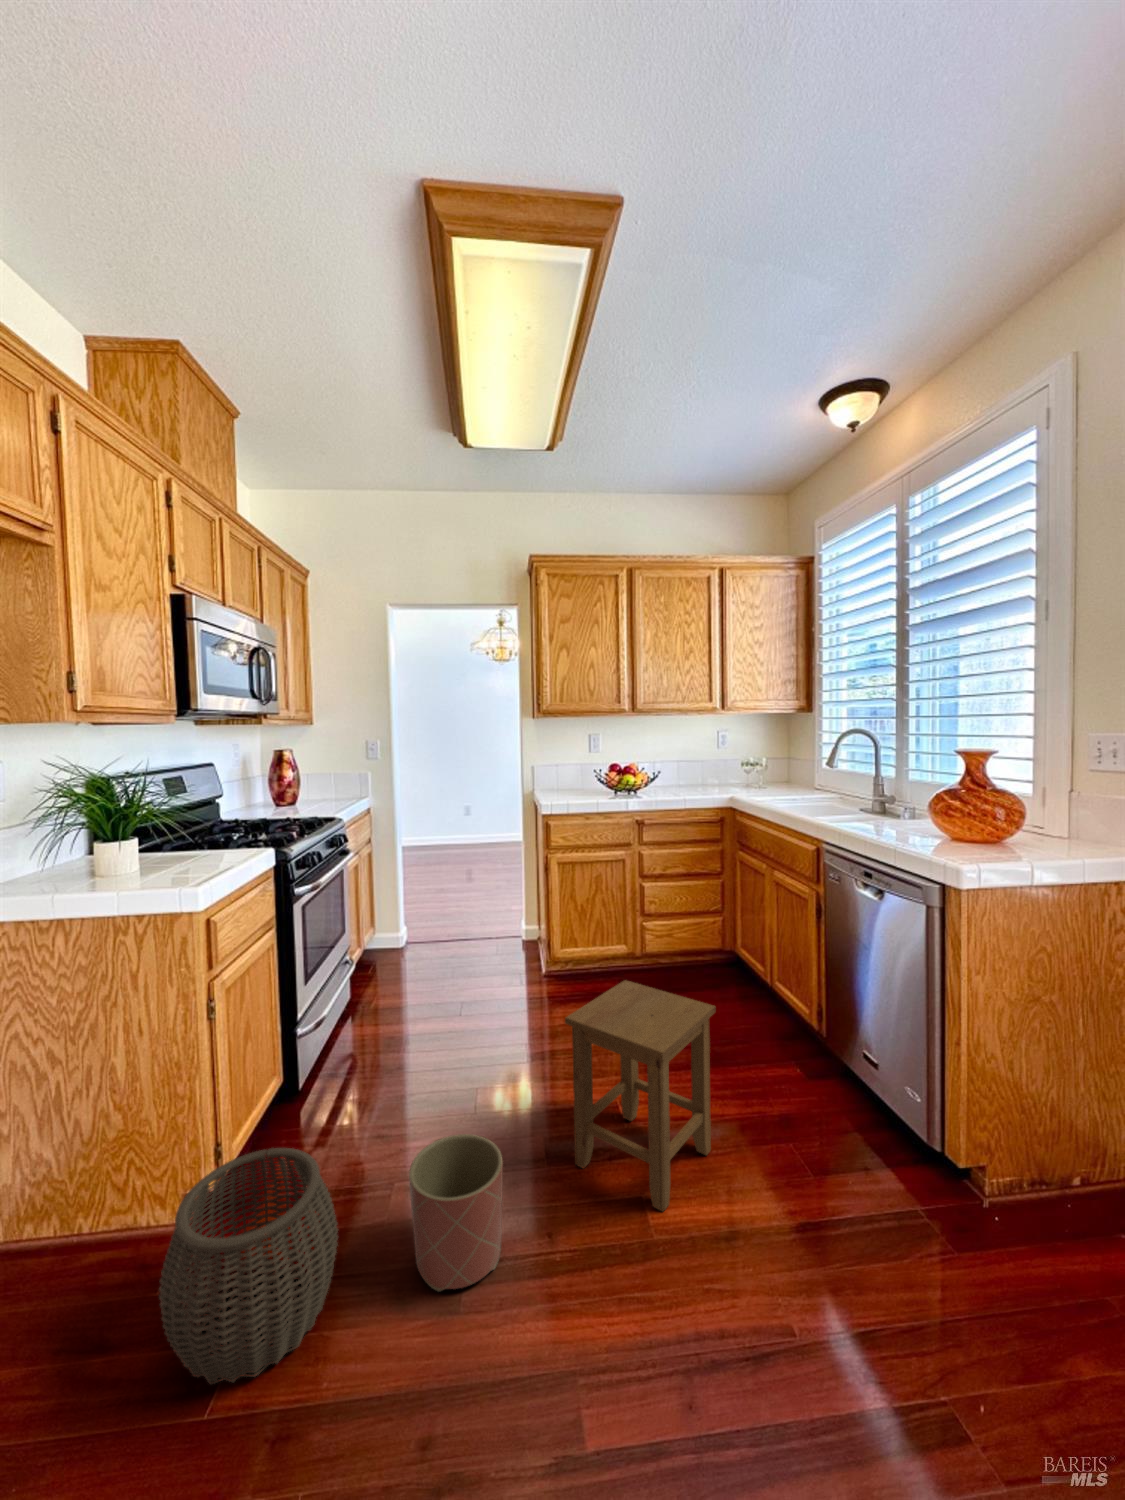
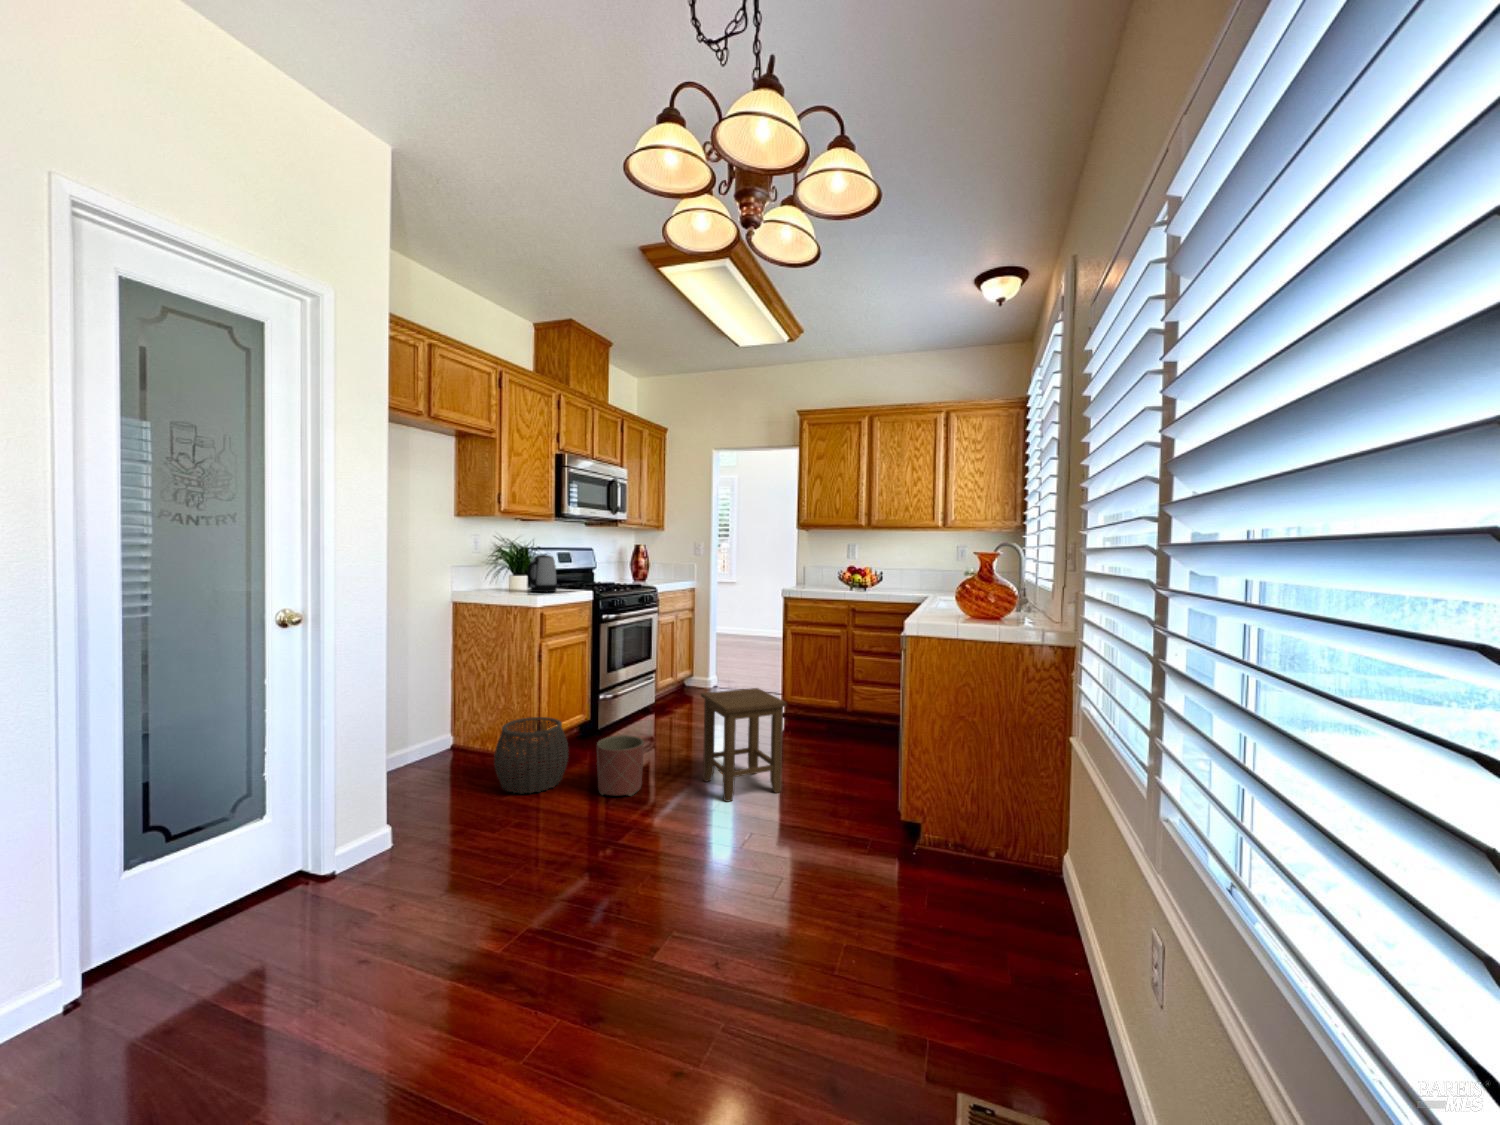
kettle: none [156,793,217,873] -> present [527,555,557,592]

